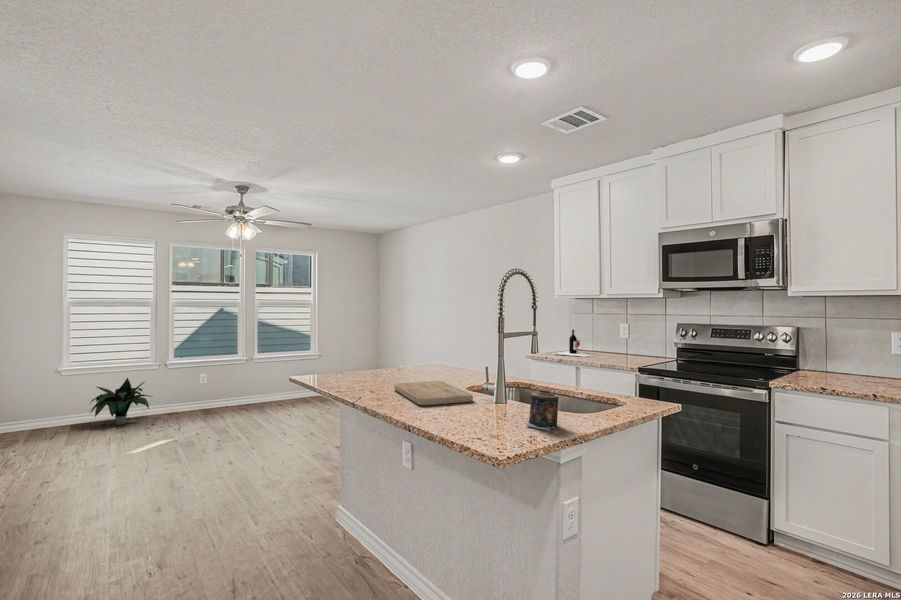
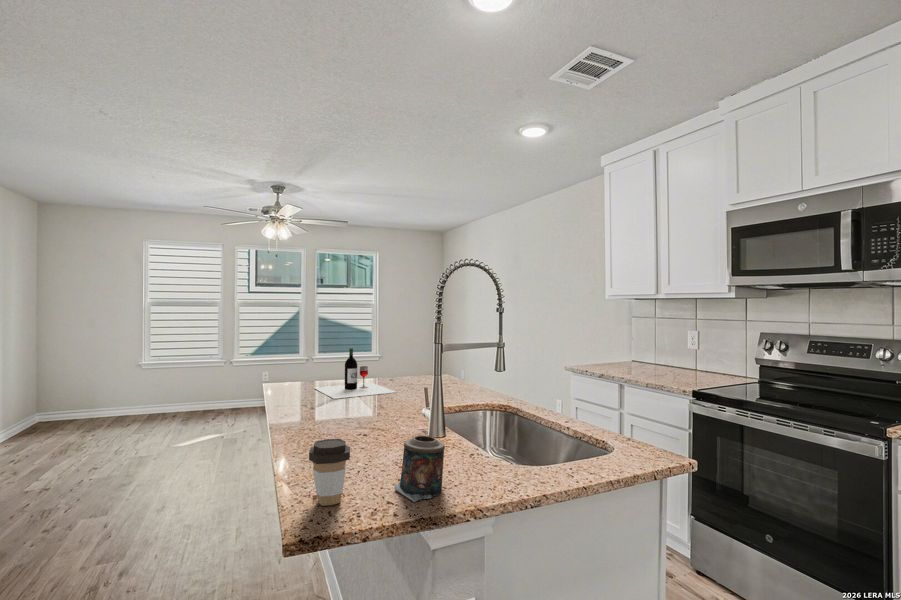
wine bottle: present [554,330,592,357] -> present [315,348,395,399]
potted plant: present [91,378,152,425] -> none [159,374,220,418]
cutting board: present [395,381,473,405] -> none [315,402,393,438]
coffee cup: none [481,393,511,436] -> present [309,439,350,506]

